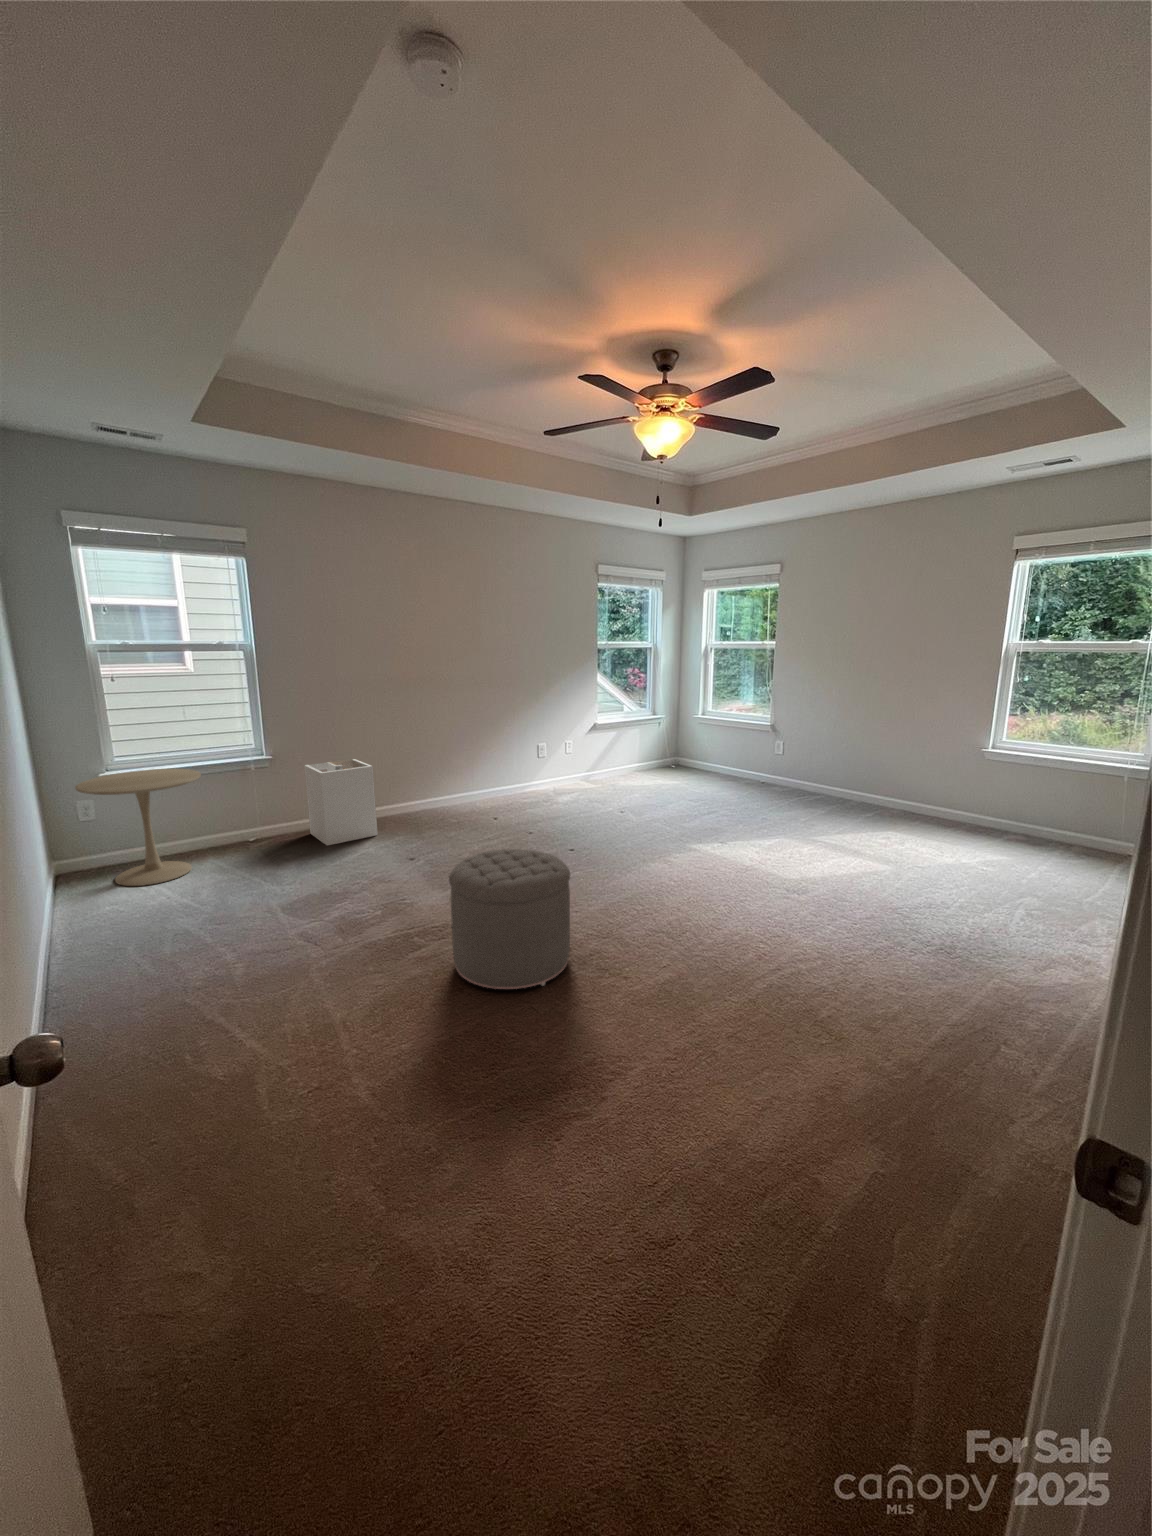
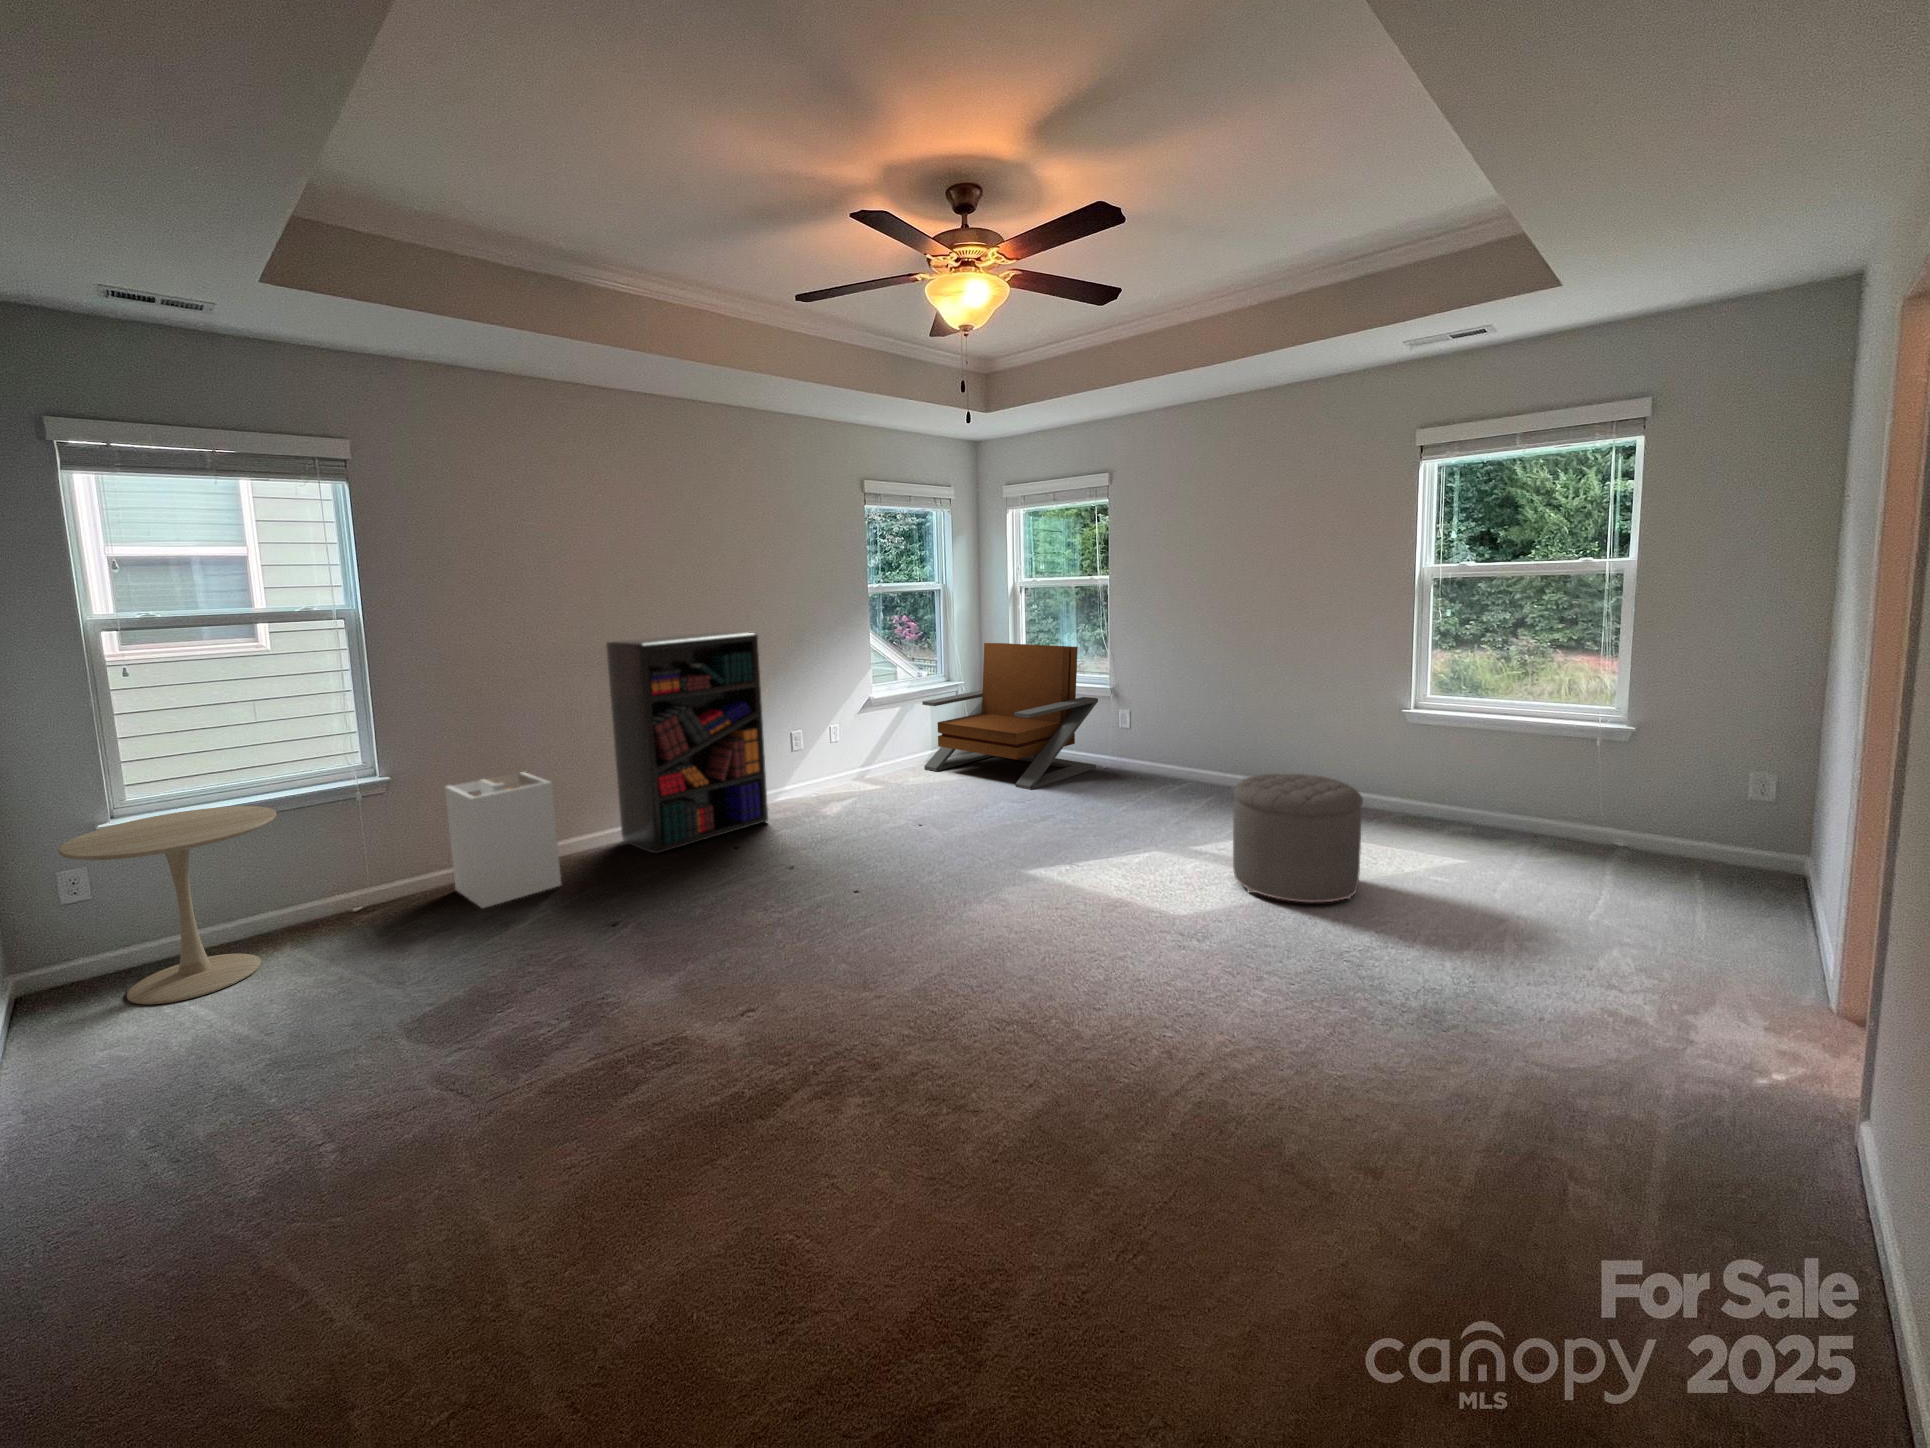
bookshelf: none [411,670,517,820] -> present [606,632,768,854]
lounge chair: none [631,687,760,794] -> present [922,643,1098,790]
ottoman: present [449,849,570,989] -> present [1233,774,1363,902]

